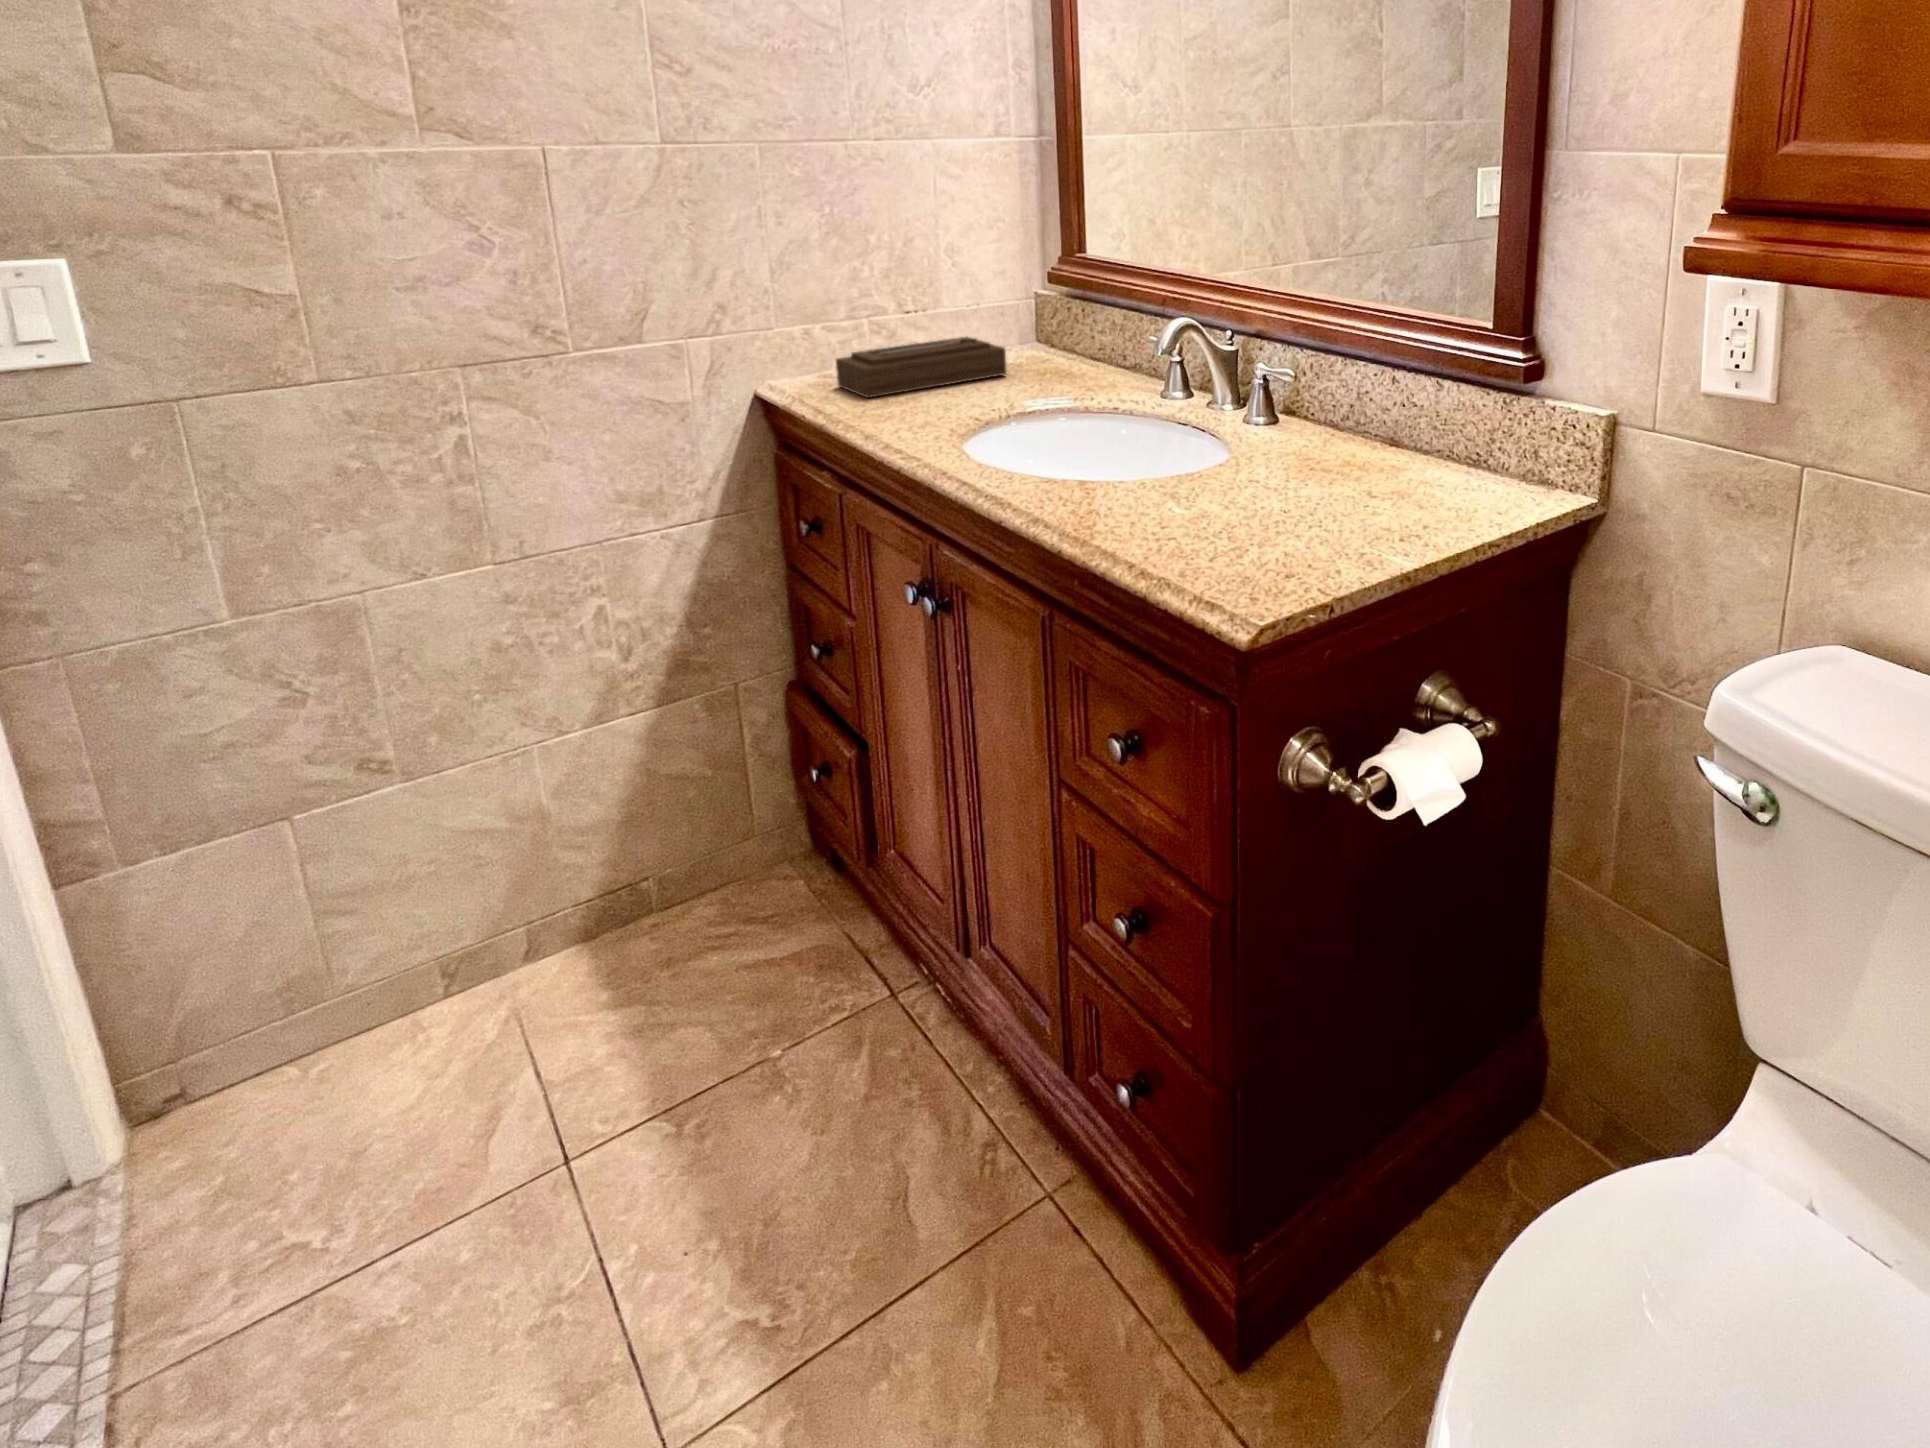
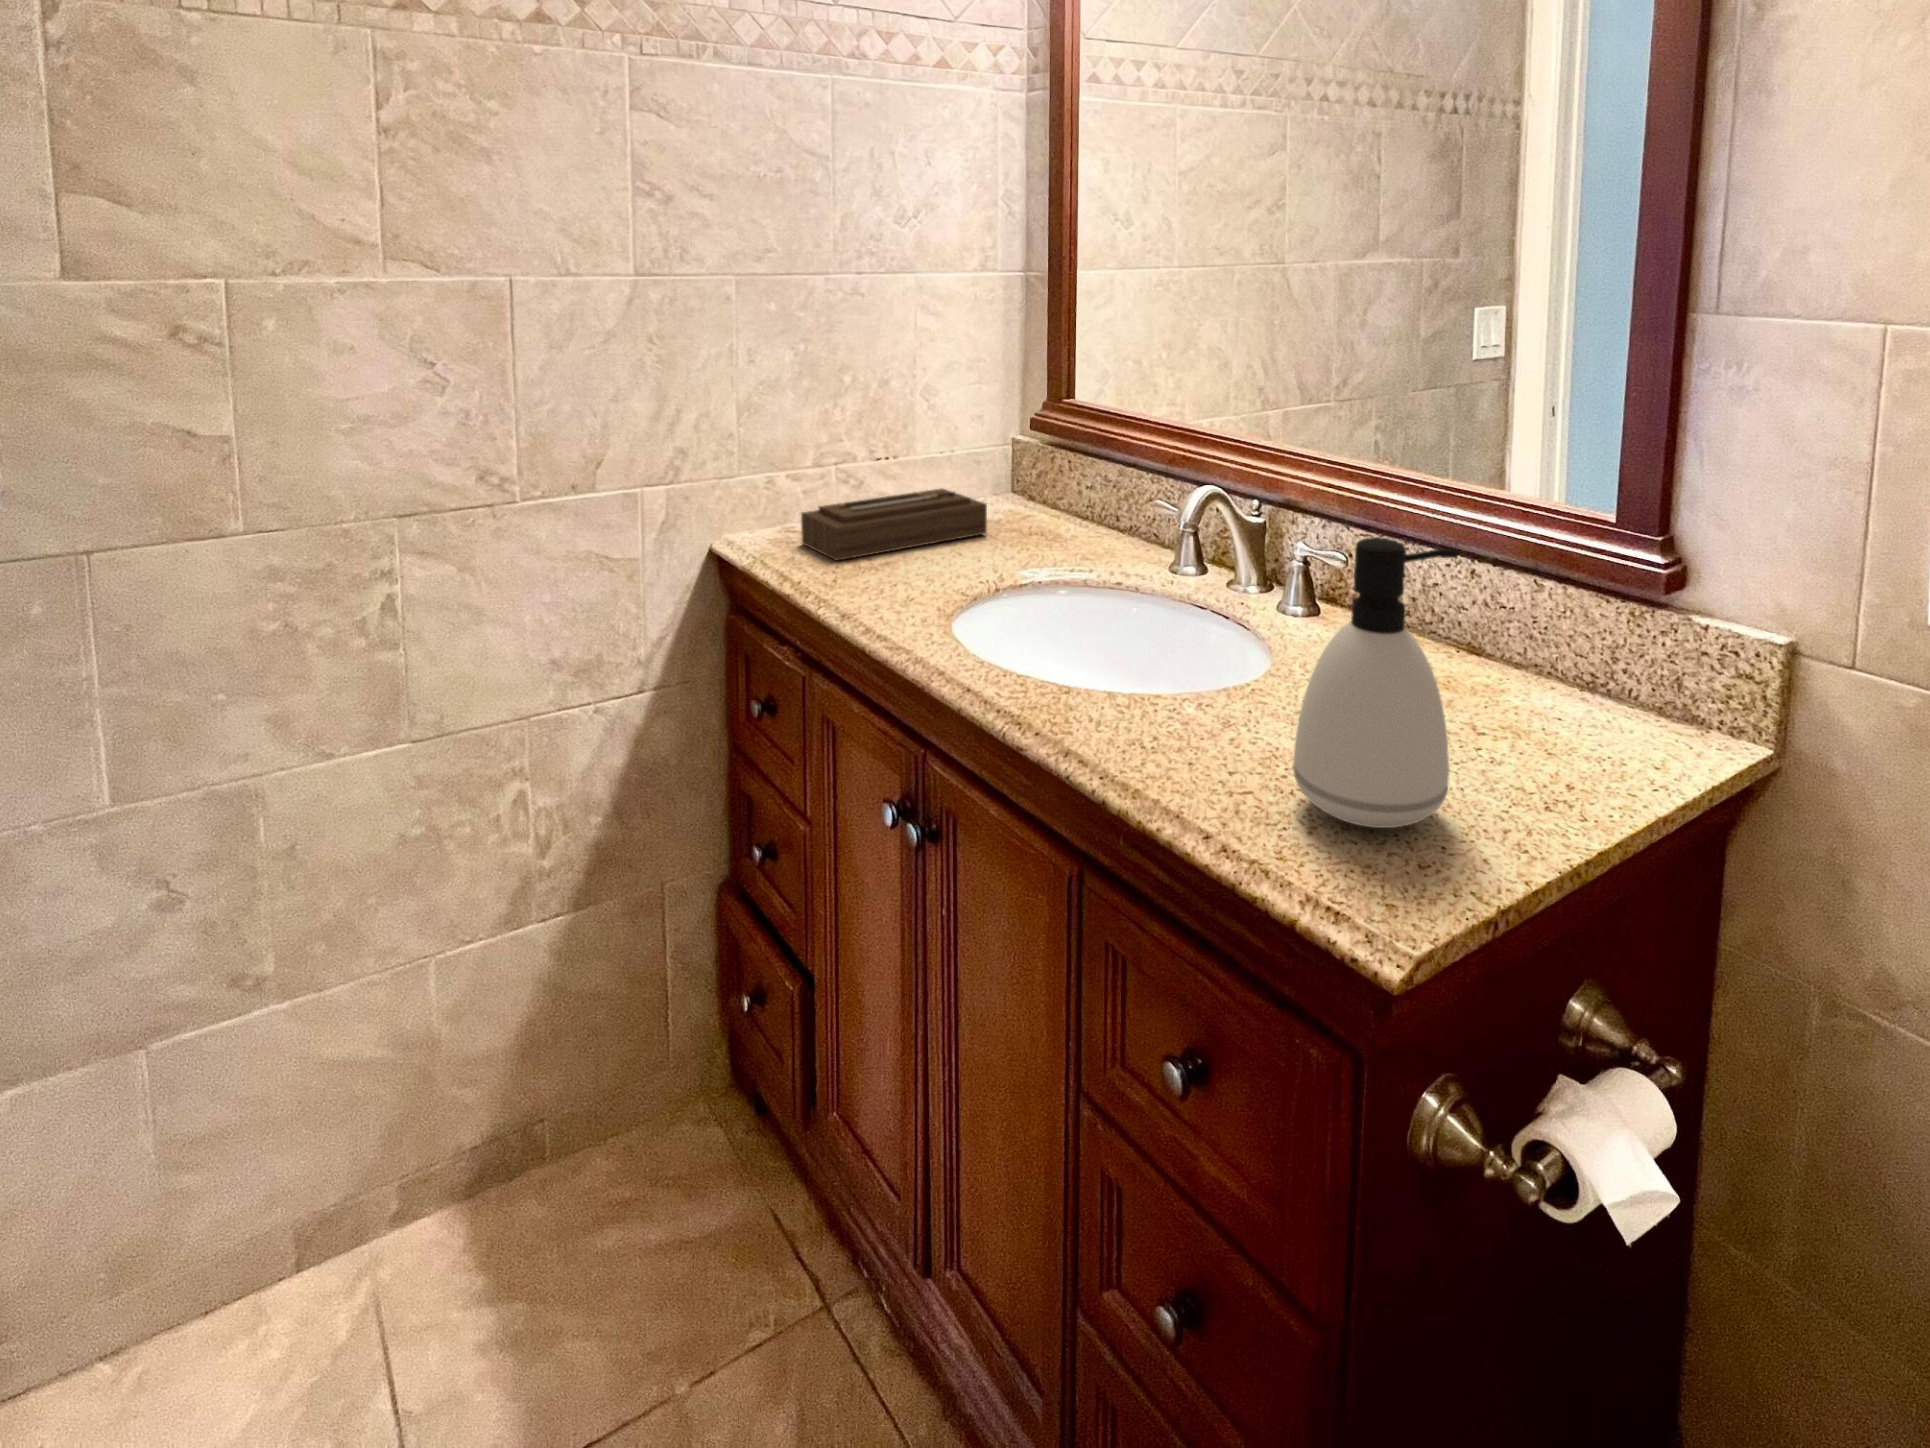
soap dispenser: none [1202,331,1325,553] -> present [1293,537,1458,828]

